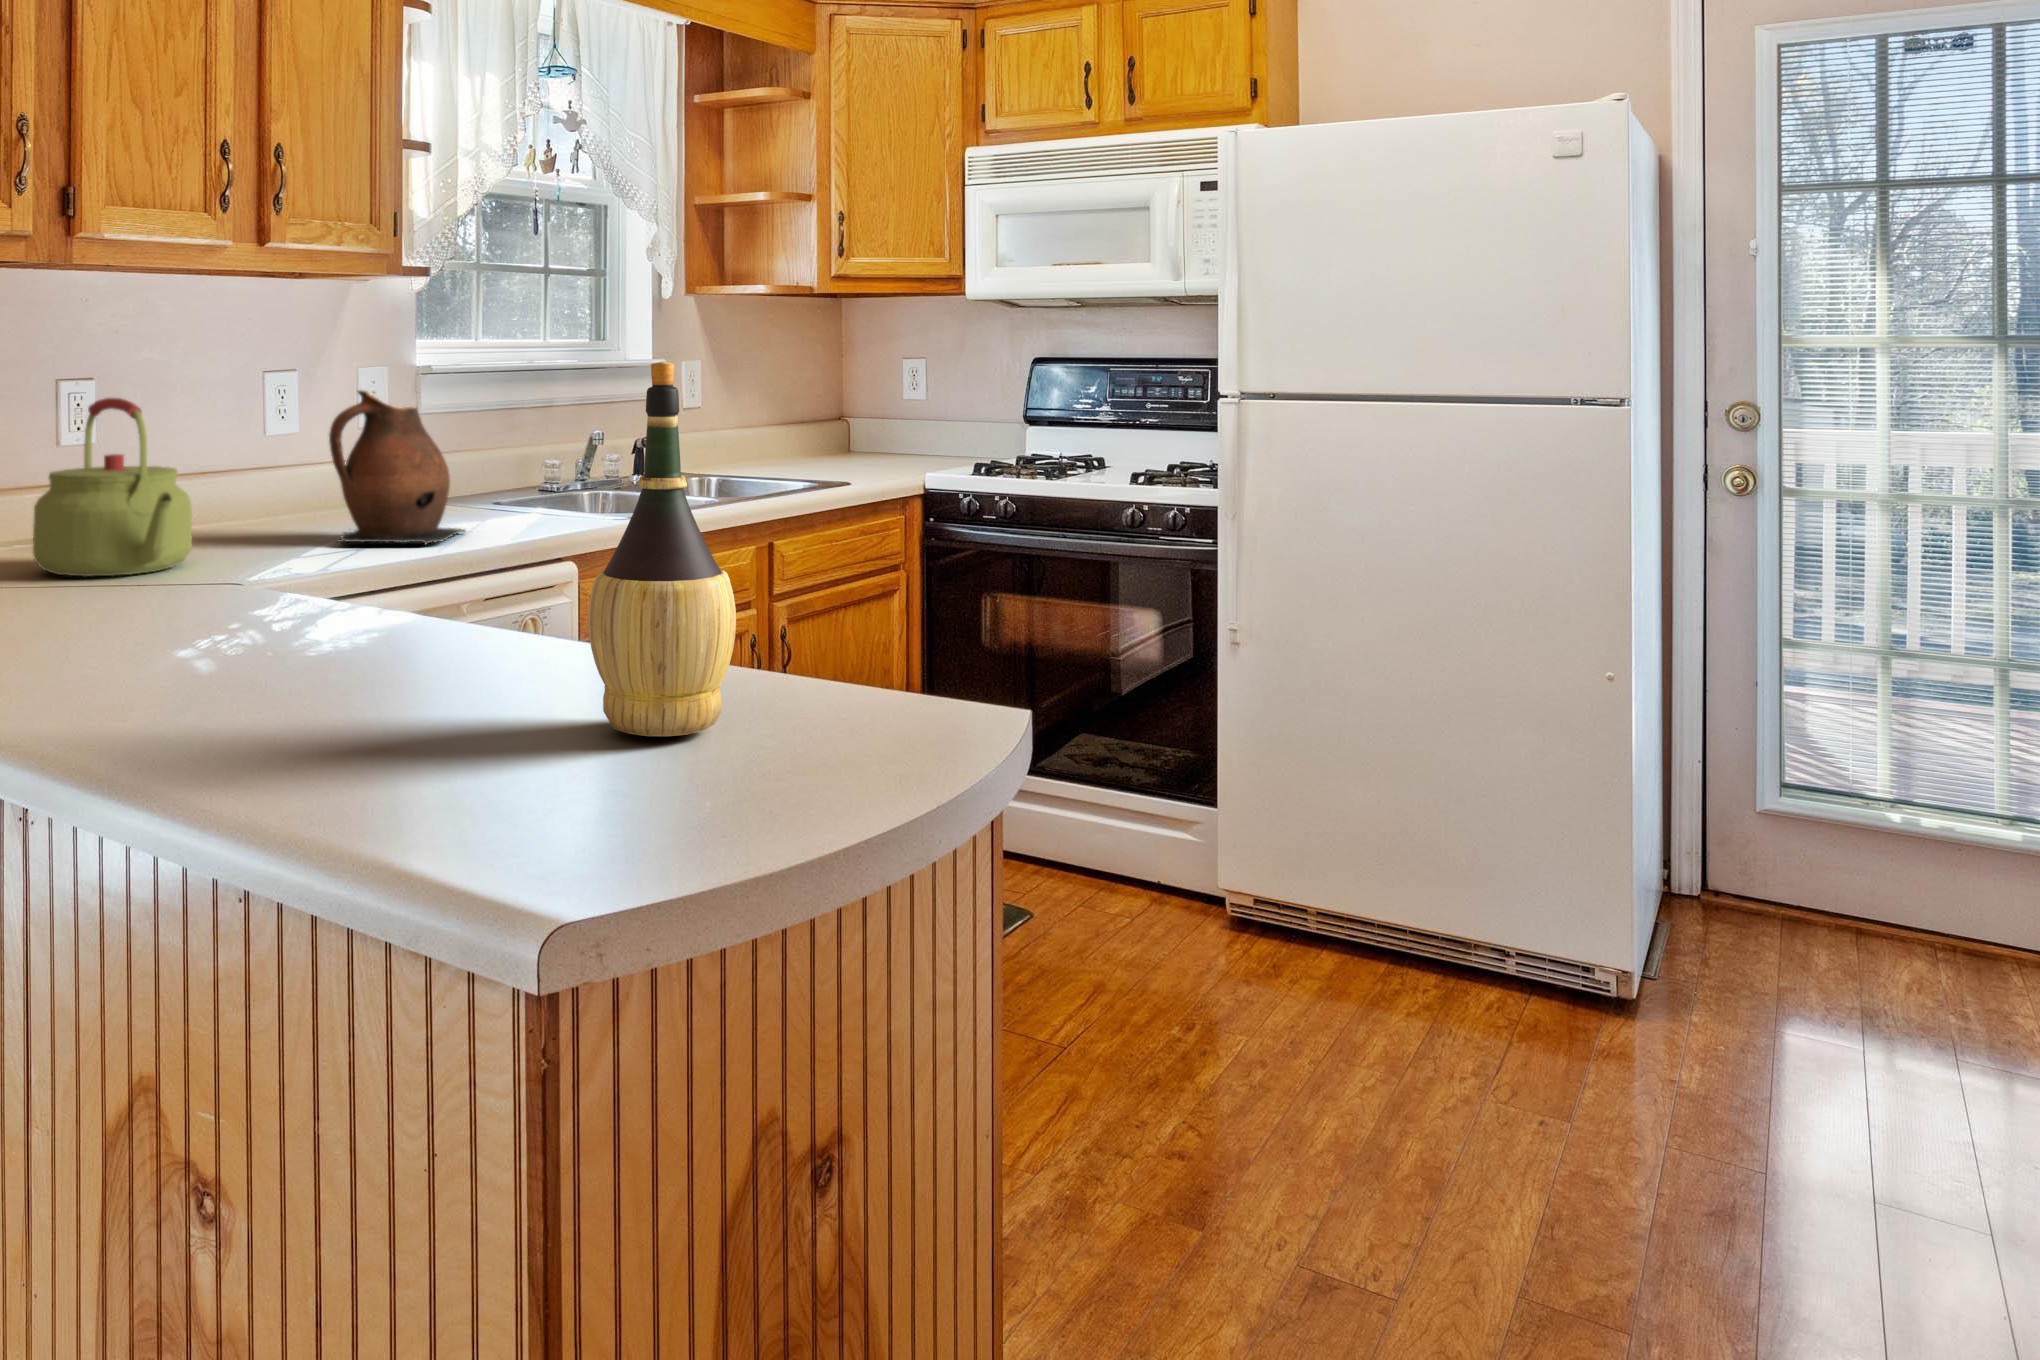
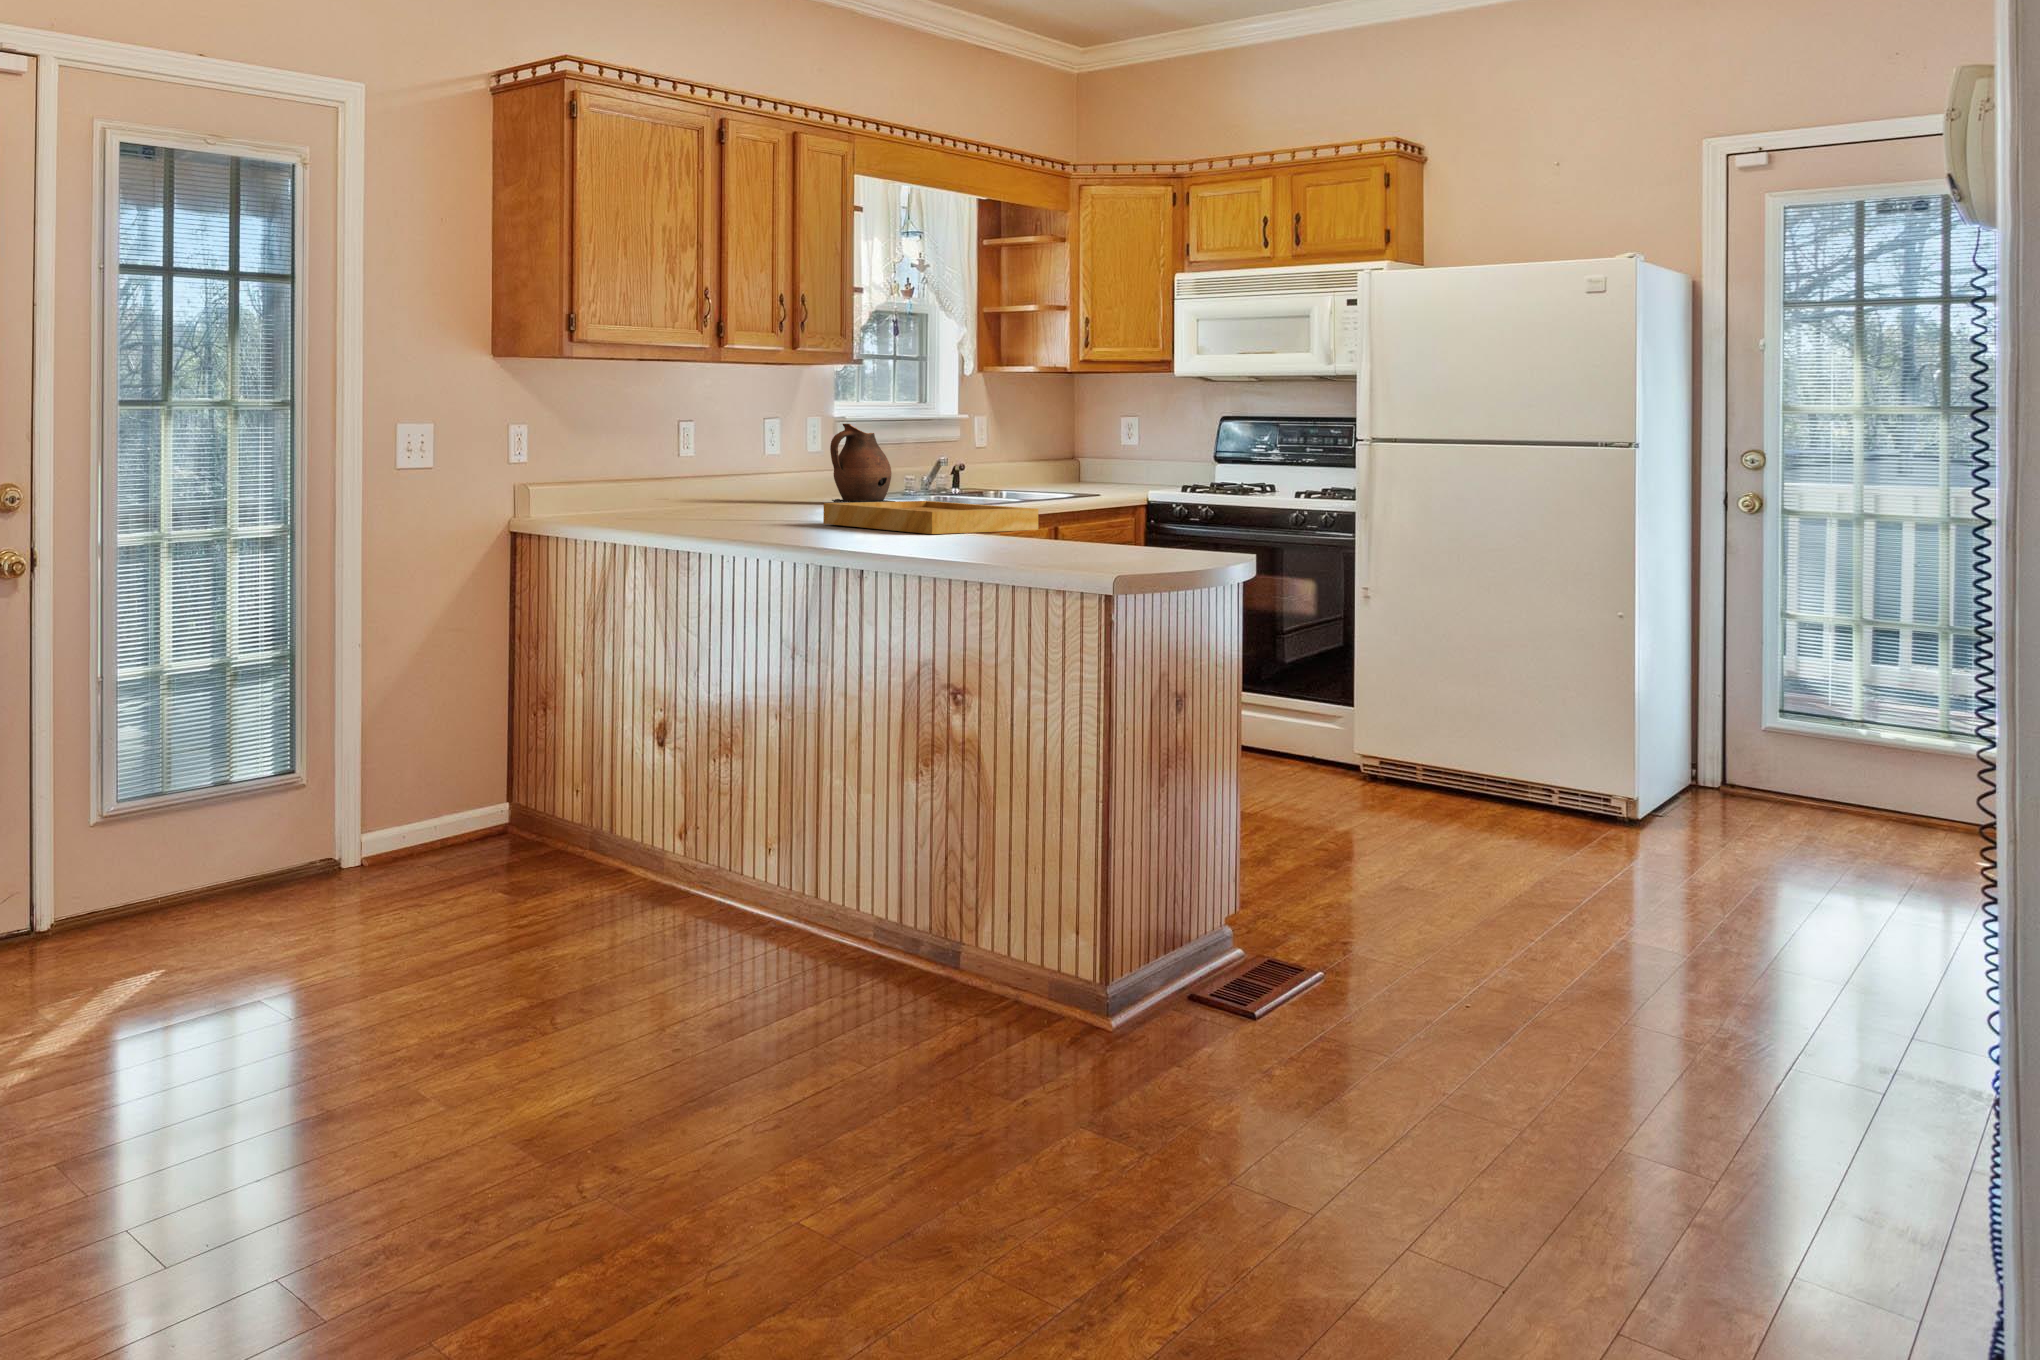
wine bottle: present [588,362,736,736] -> none [1072,401,1131,537]
kettle: present [33,398,192,576] -> none [708,423,786,508]
tray: none [62,580,570,737] -> present [823,501,1038,534]

